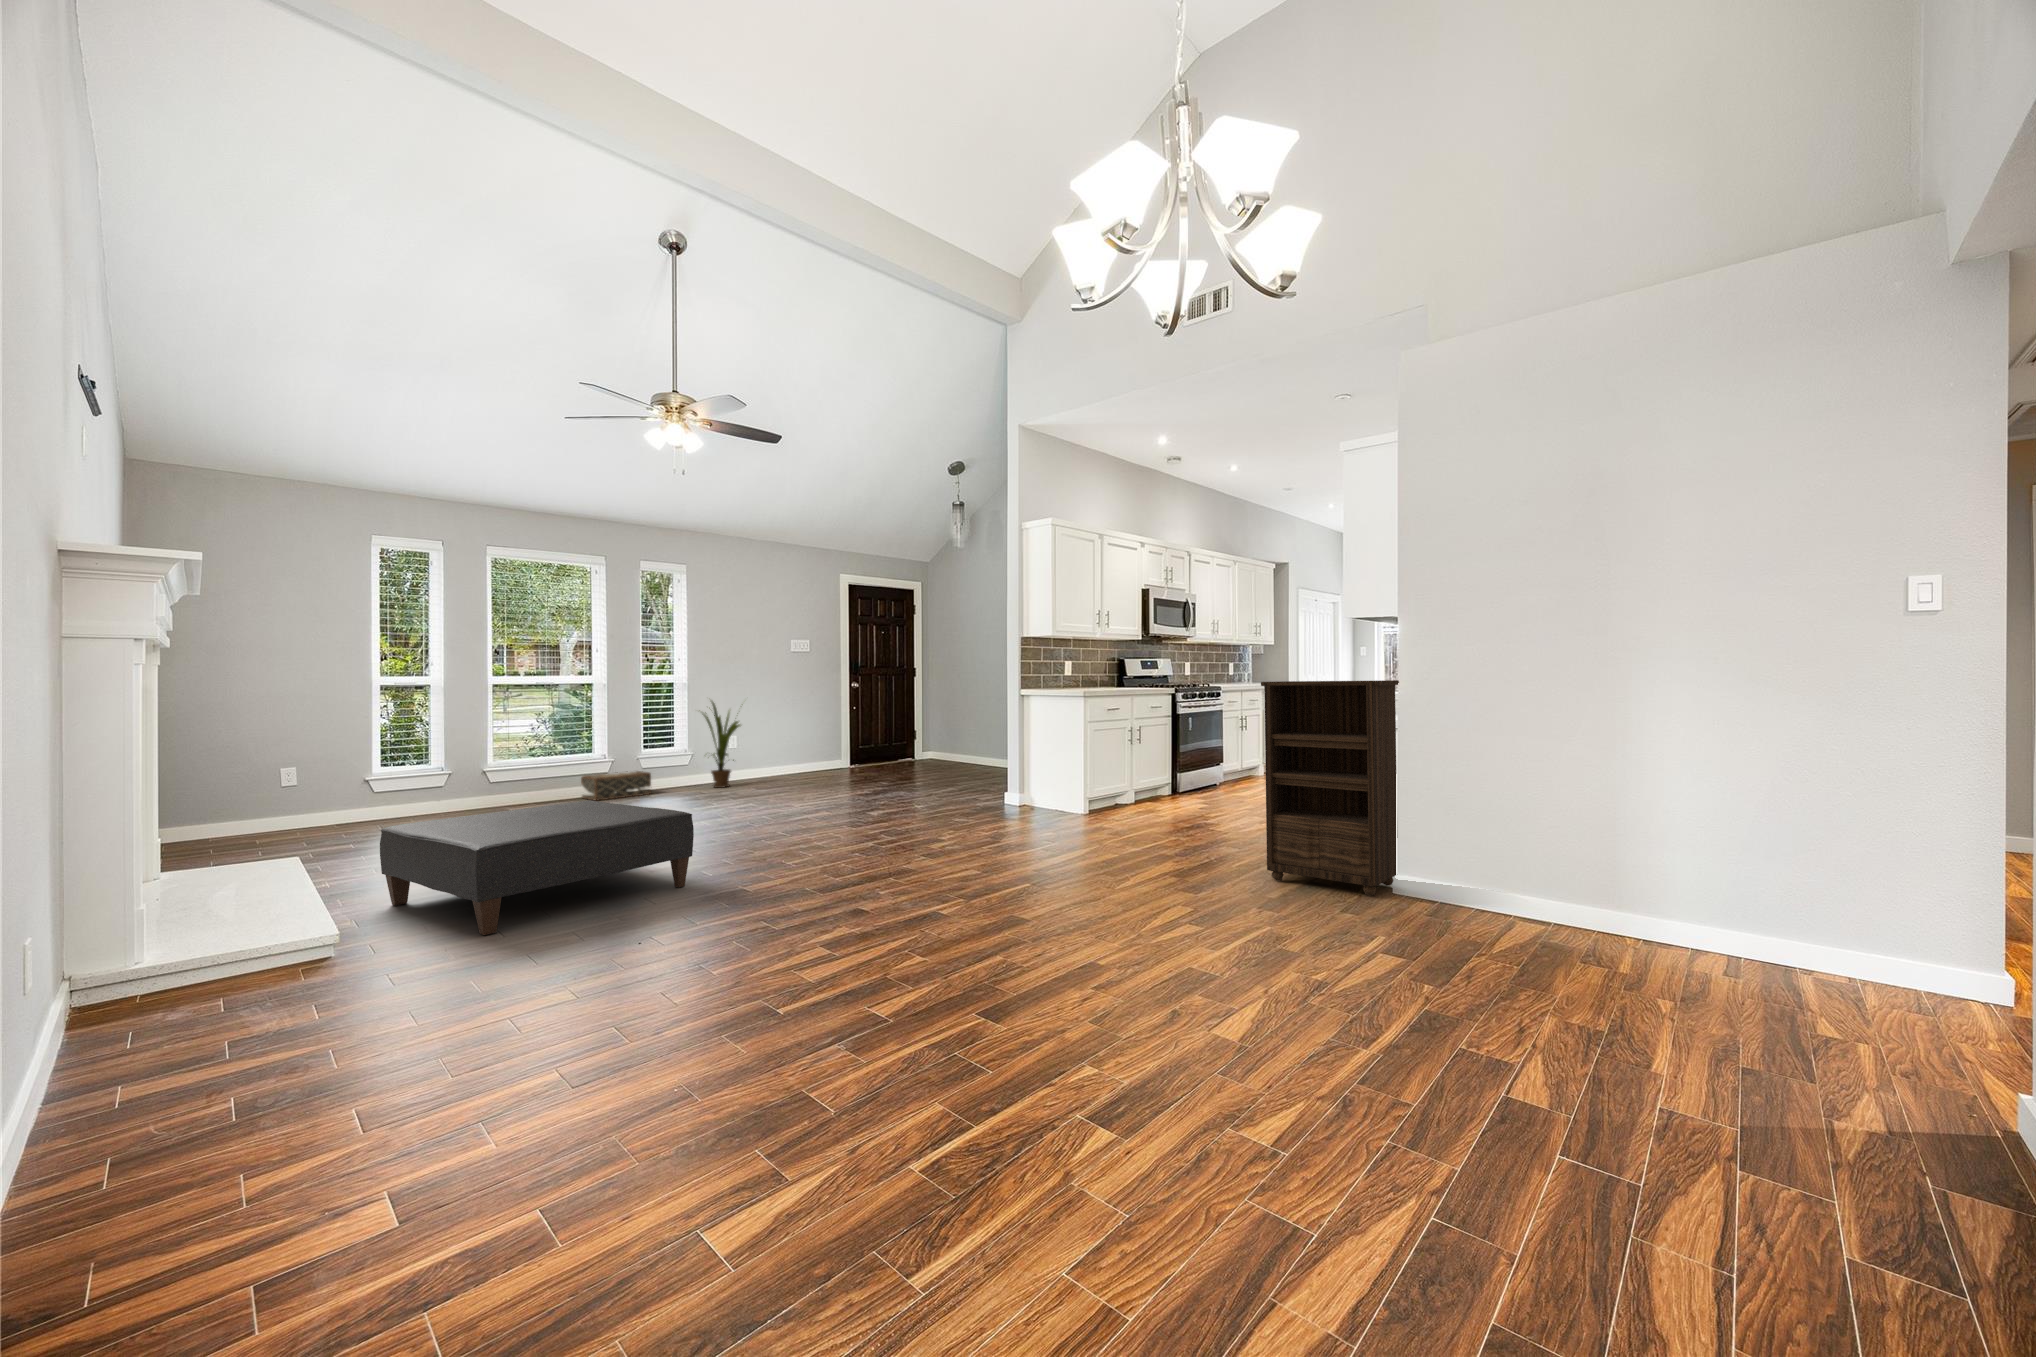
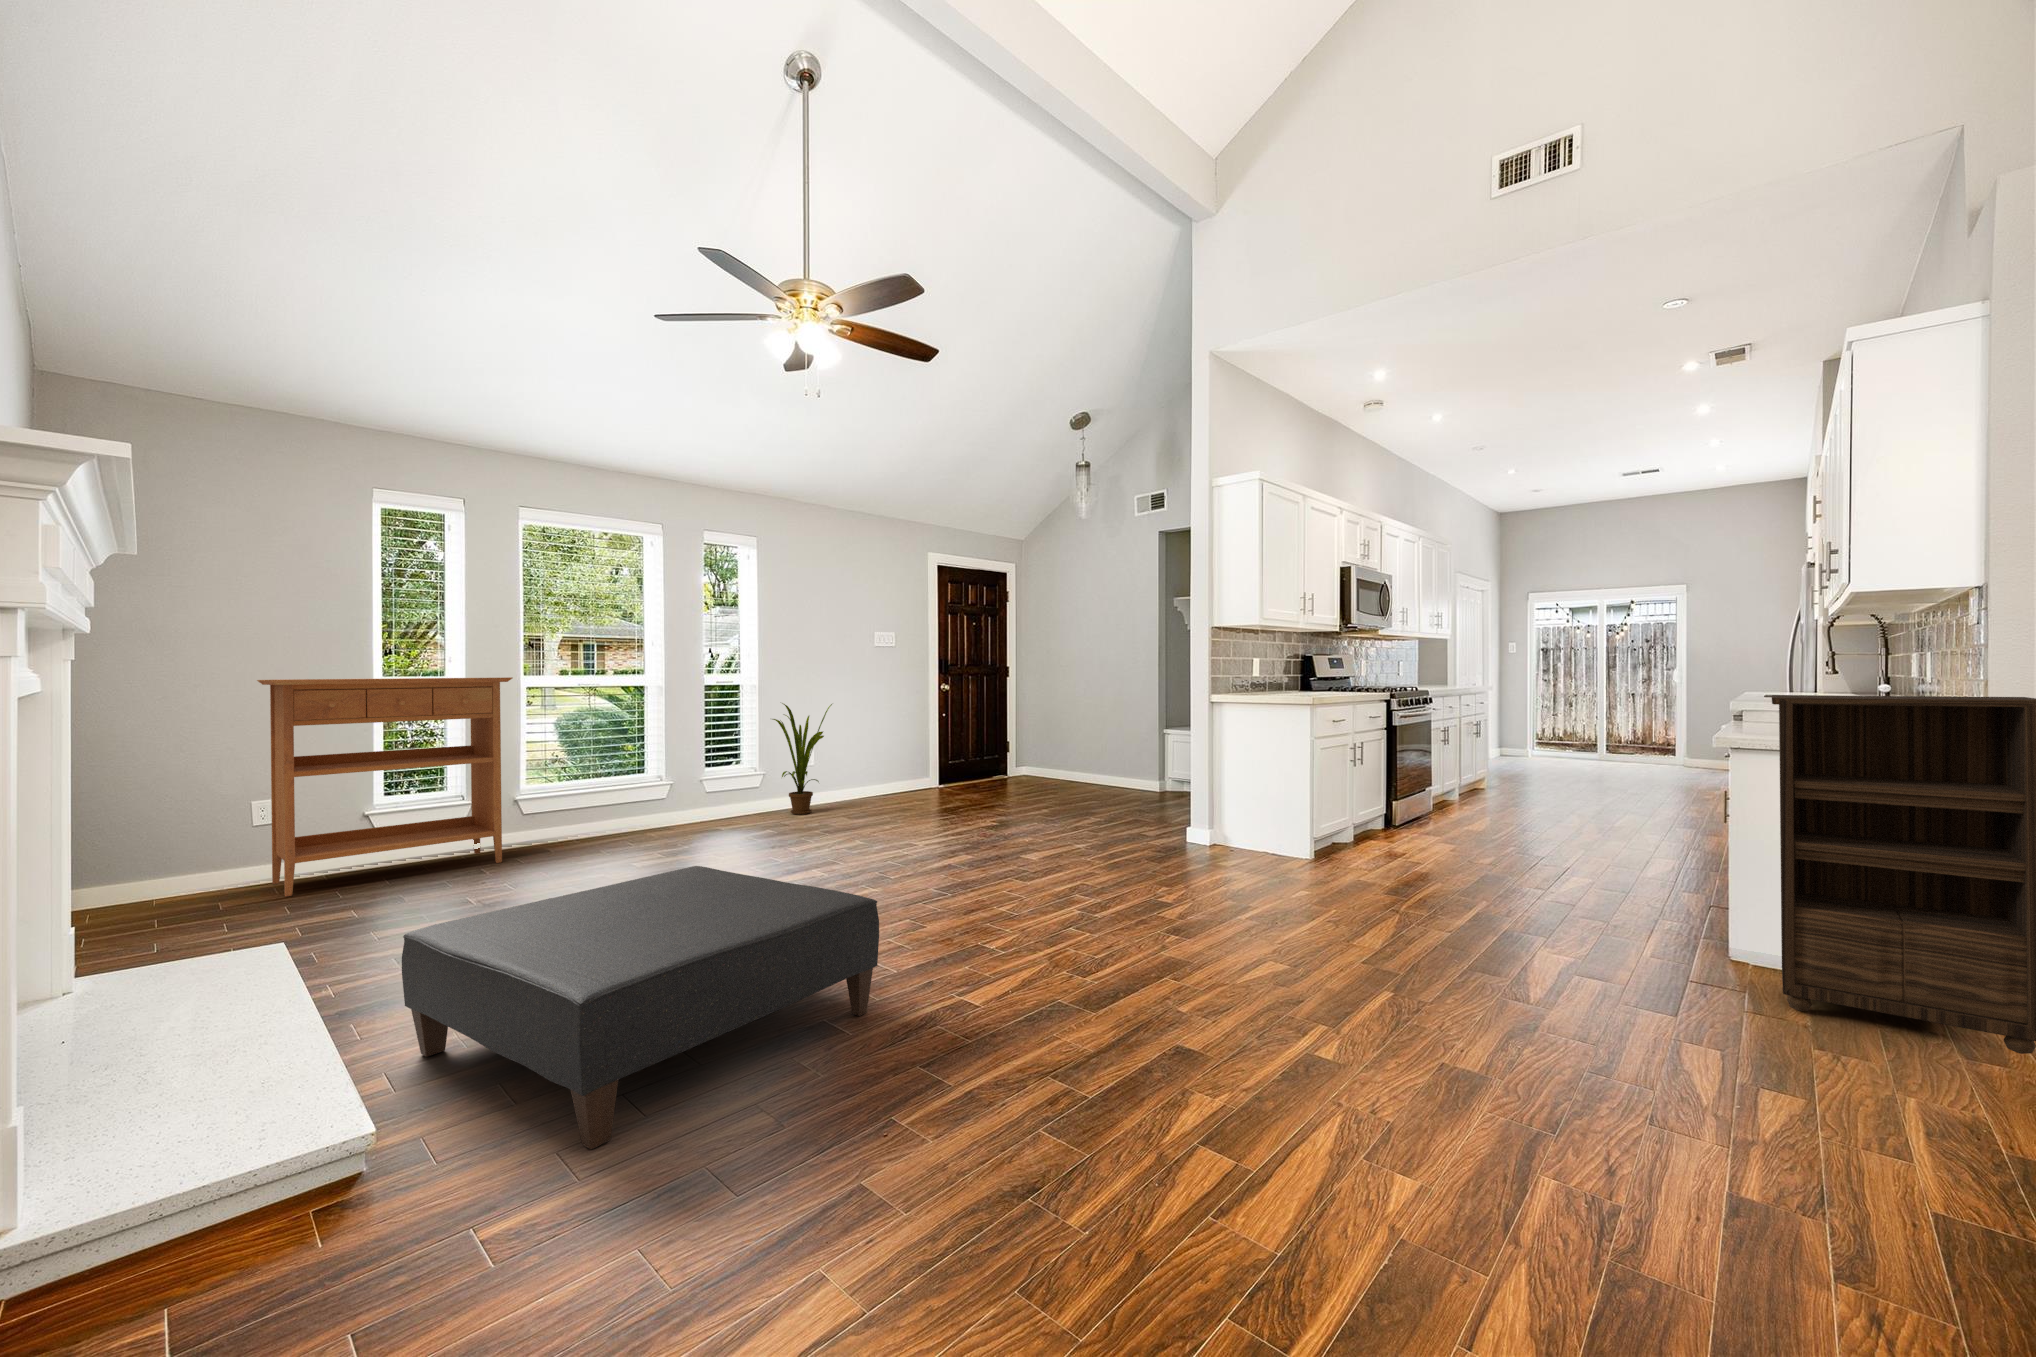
console table: none [281,675,478,837] -> present [257,677,512,897]
woven basket: present [581,771,651,801] -> none [635,794,720,835]

